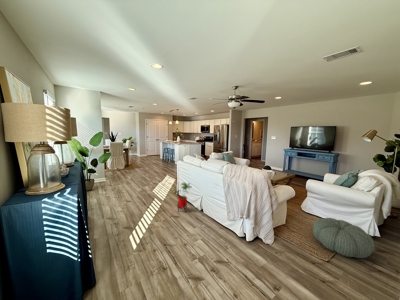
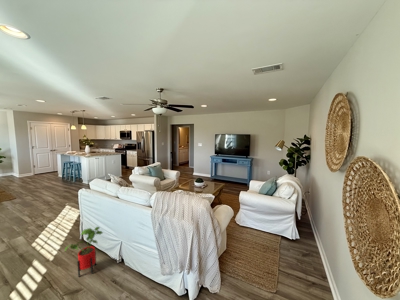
pouf: present [313,218,374,258] -> none [253,232,305,276]

